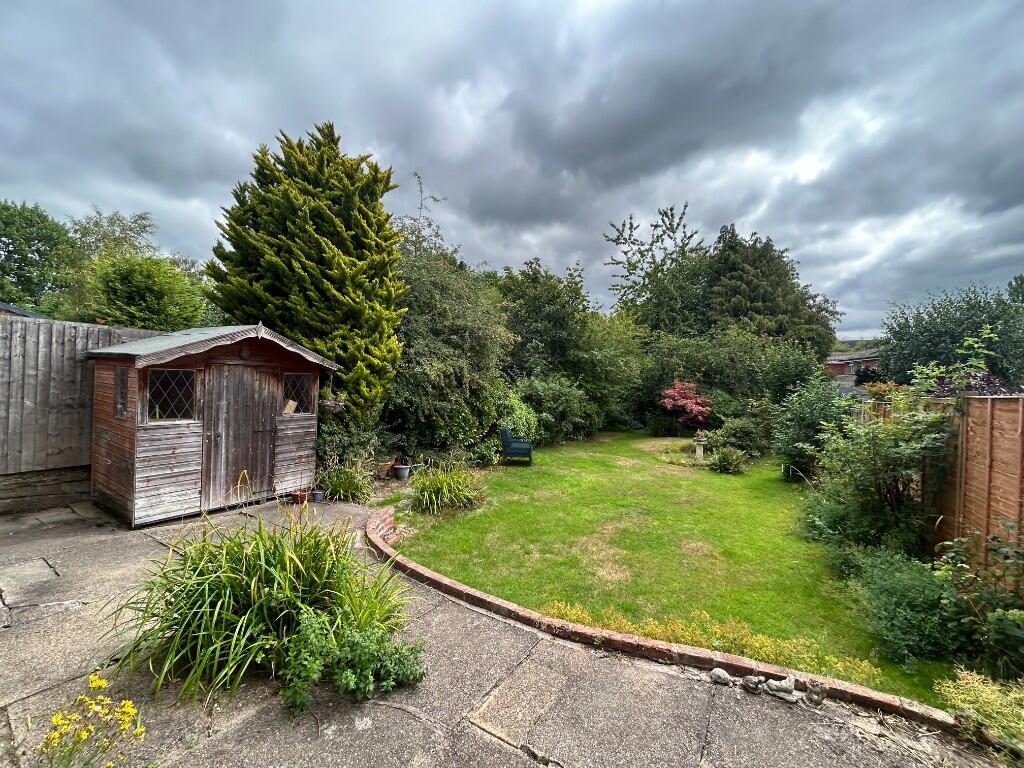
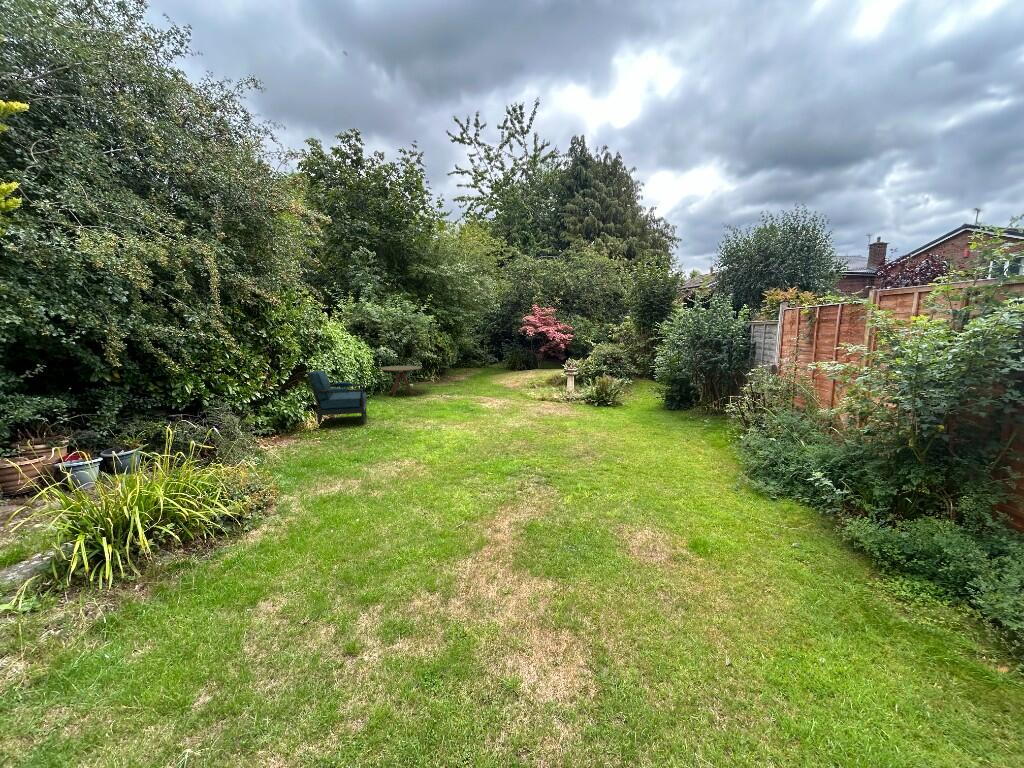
round table: none [542,427,572,450] -> present [380,366,422,397]

